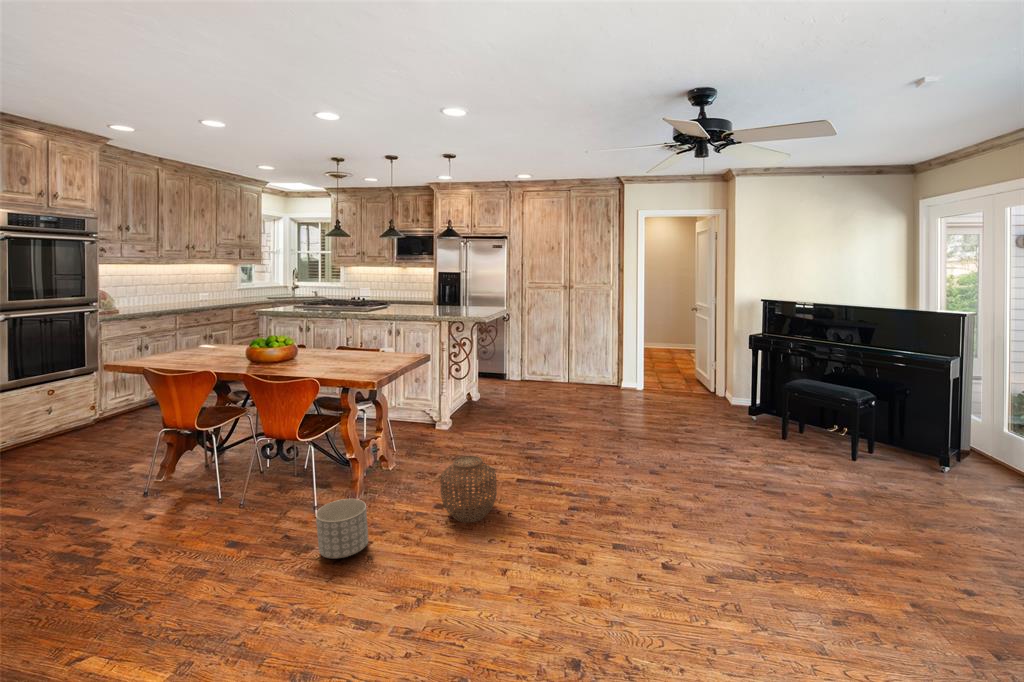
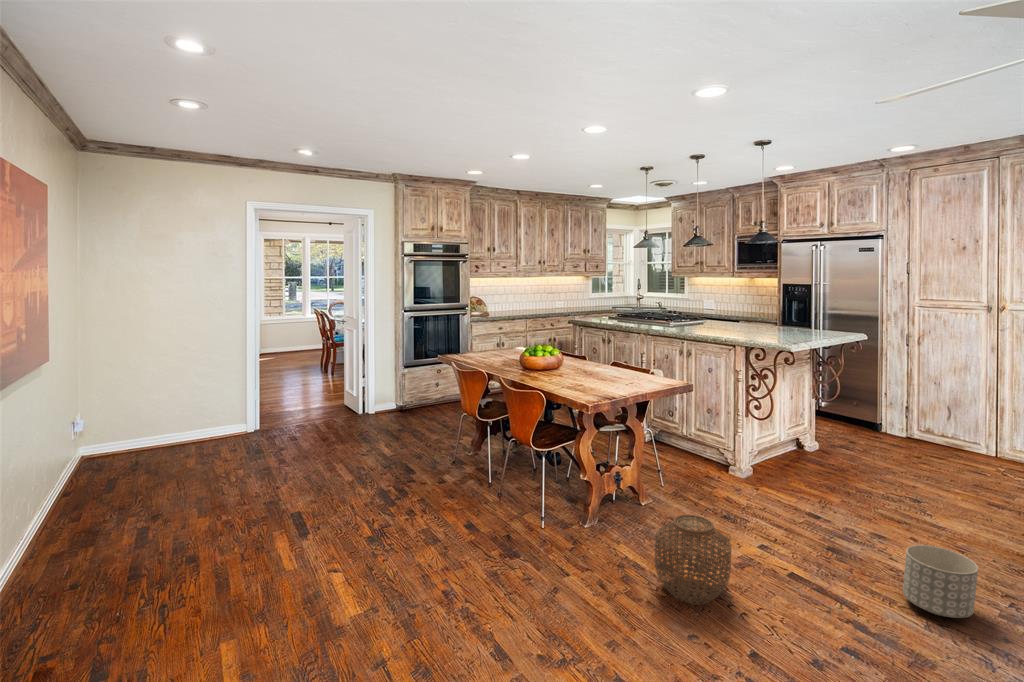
planter: present [316,499,368,558] -> present [903,545,978,618]

